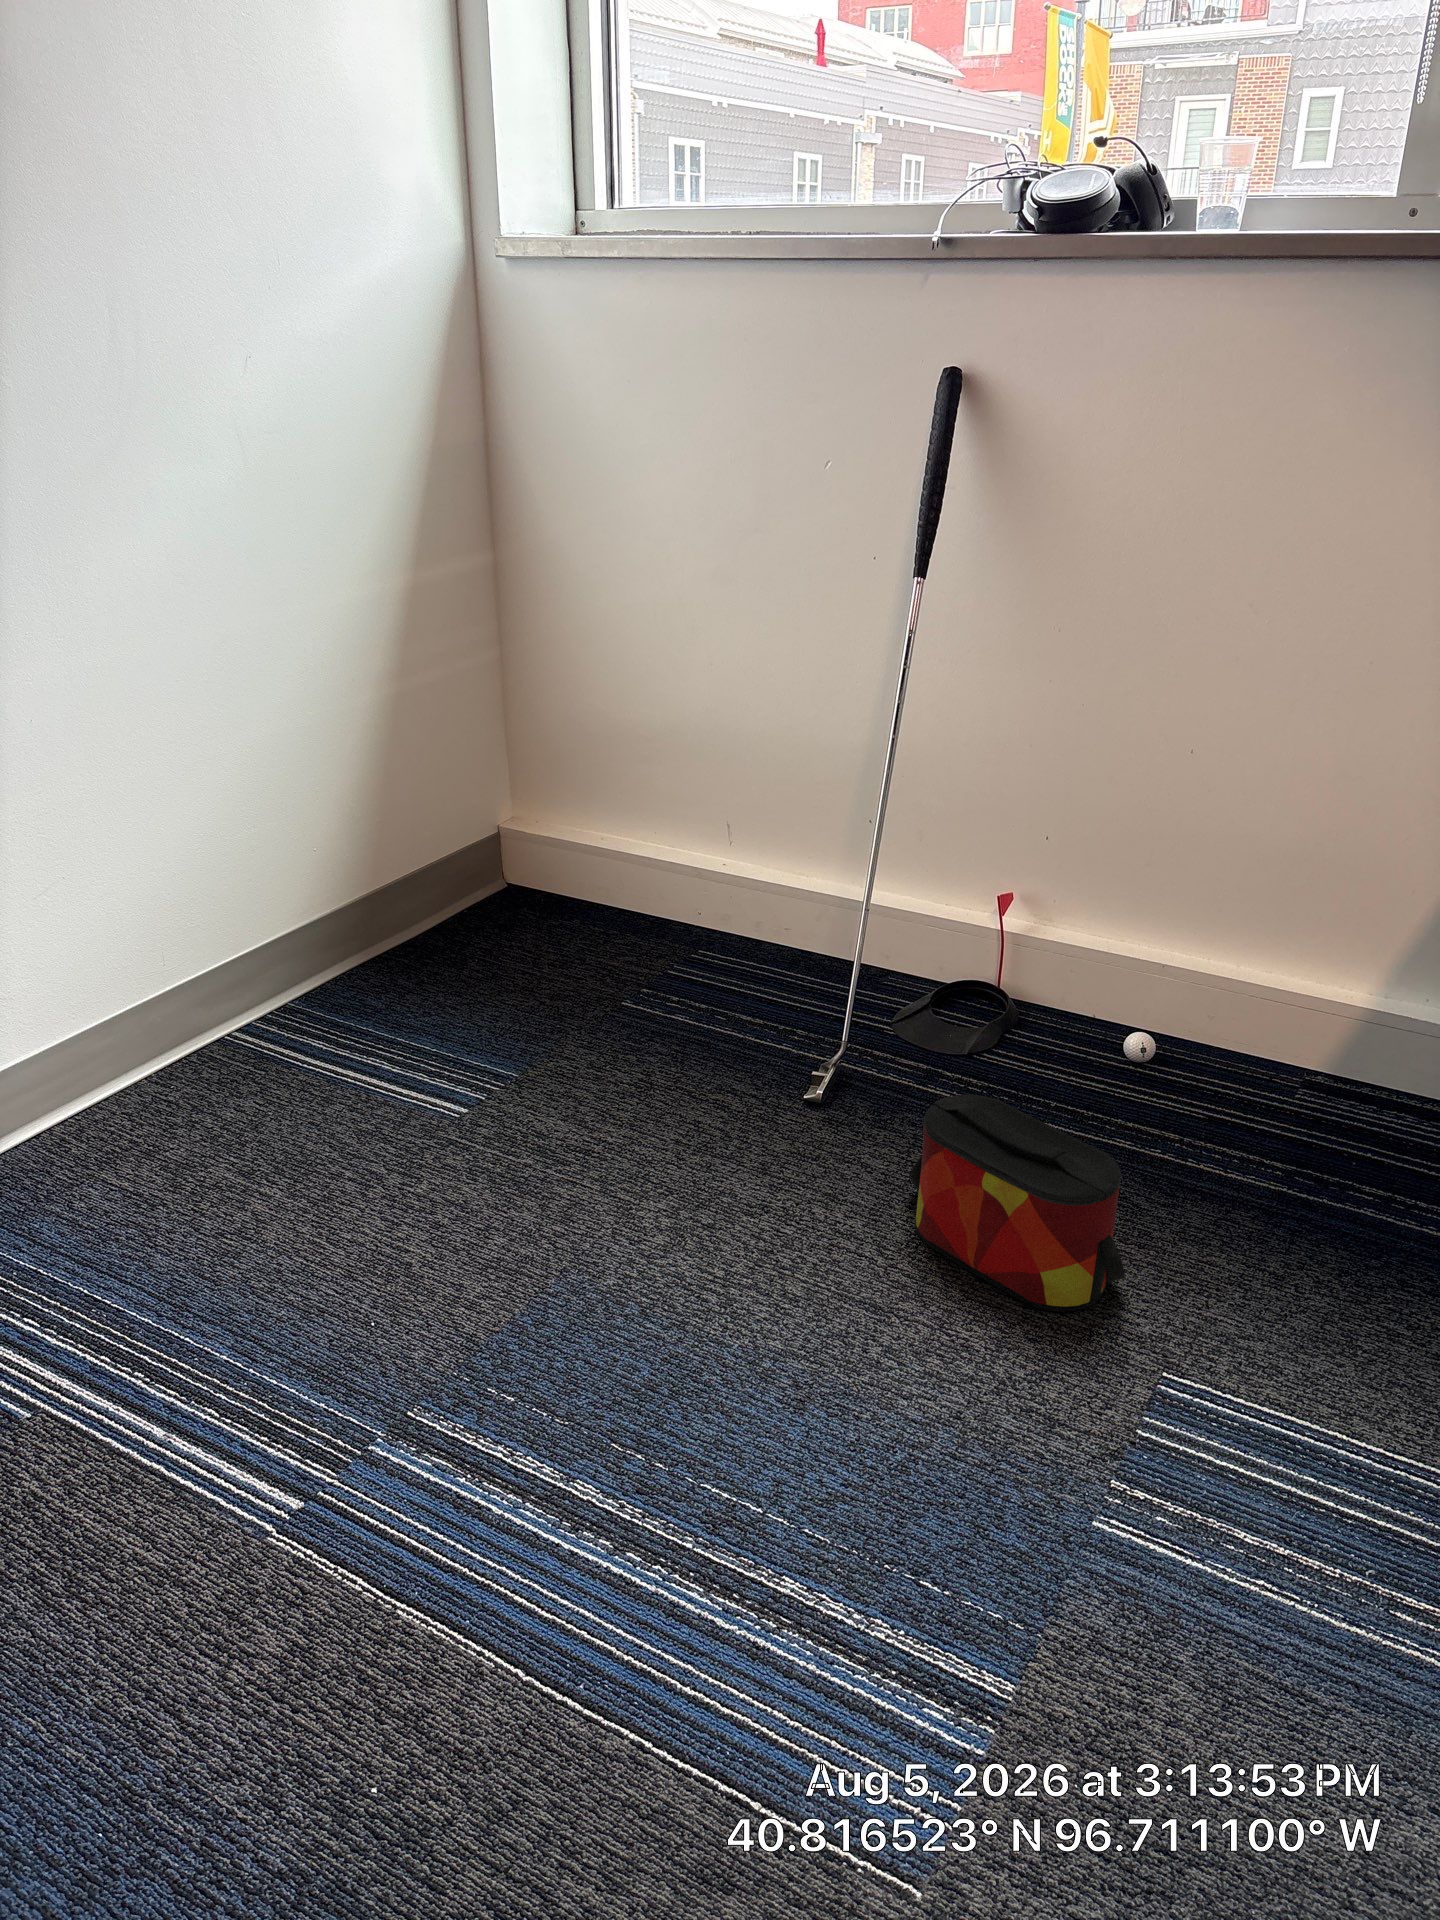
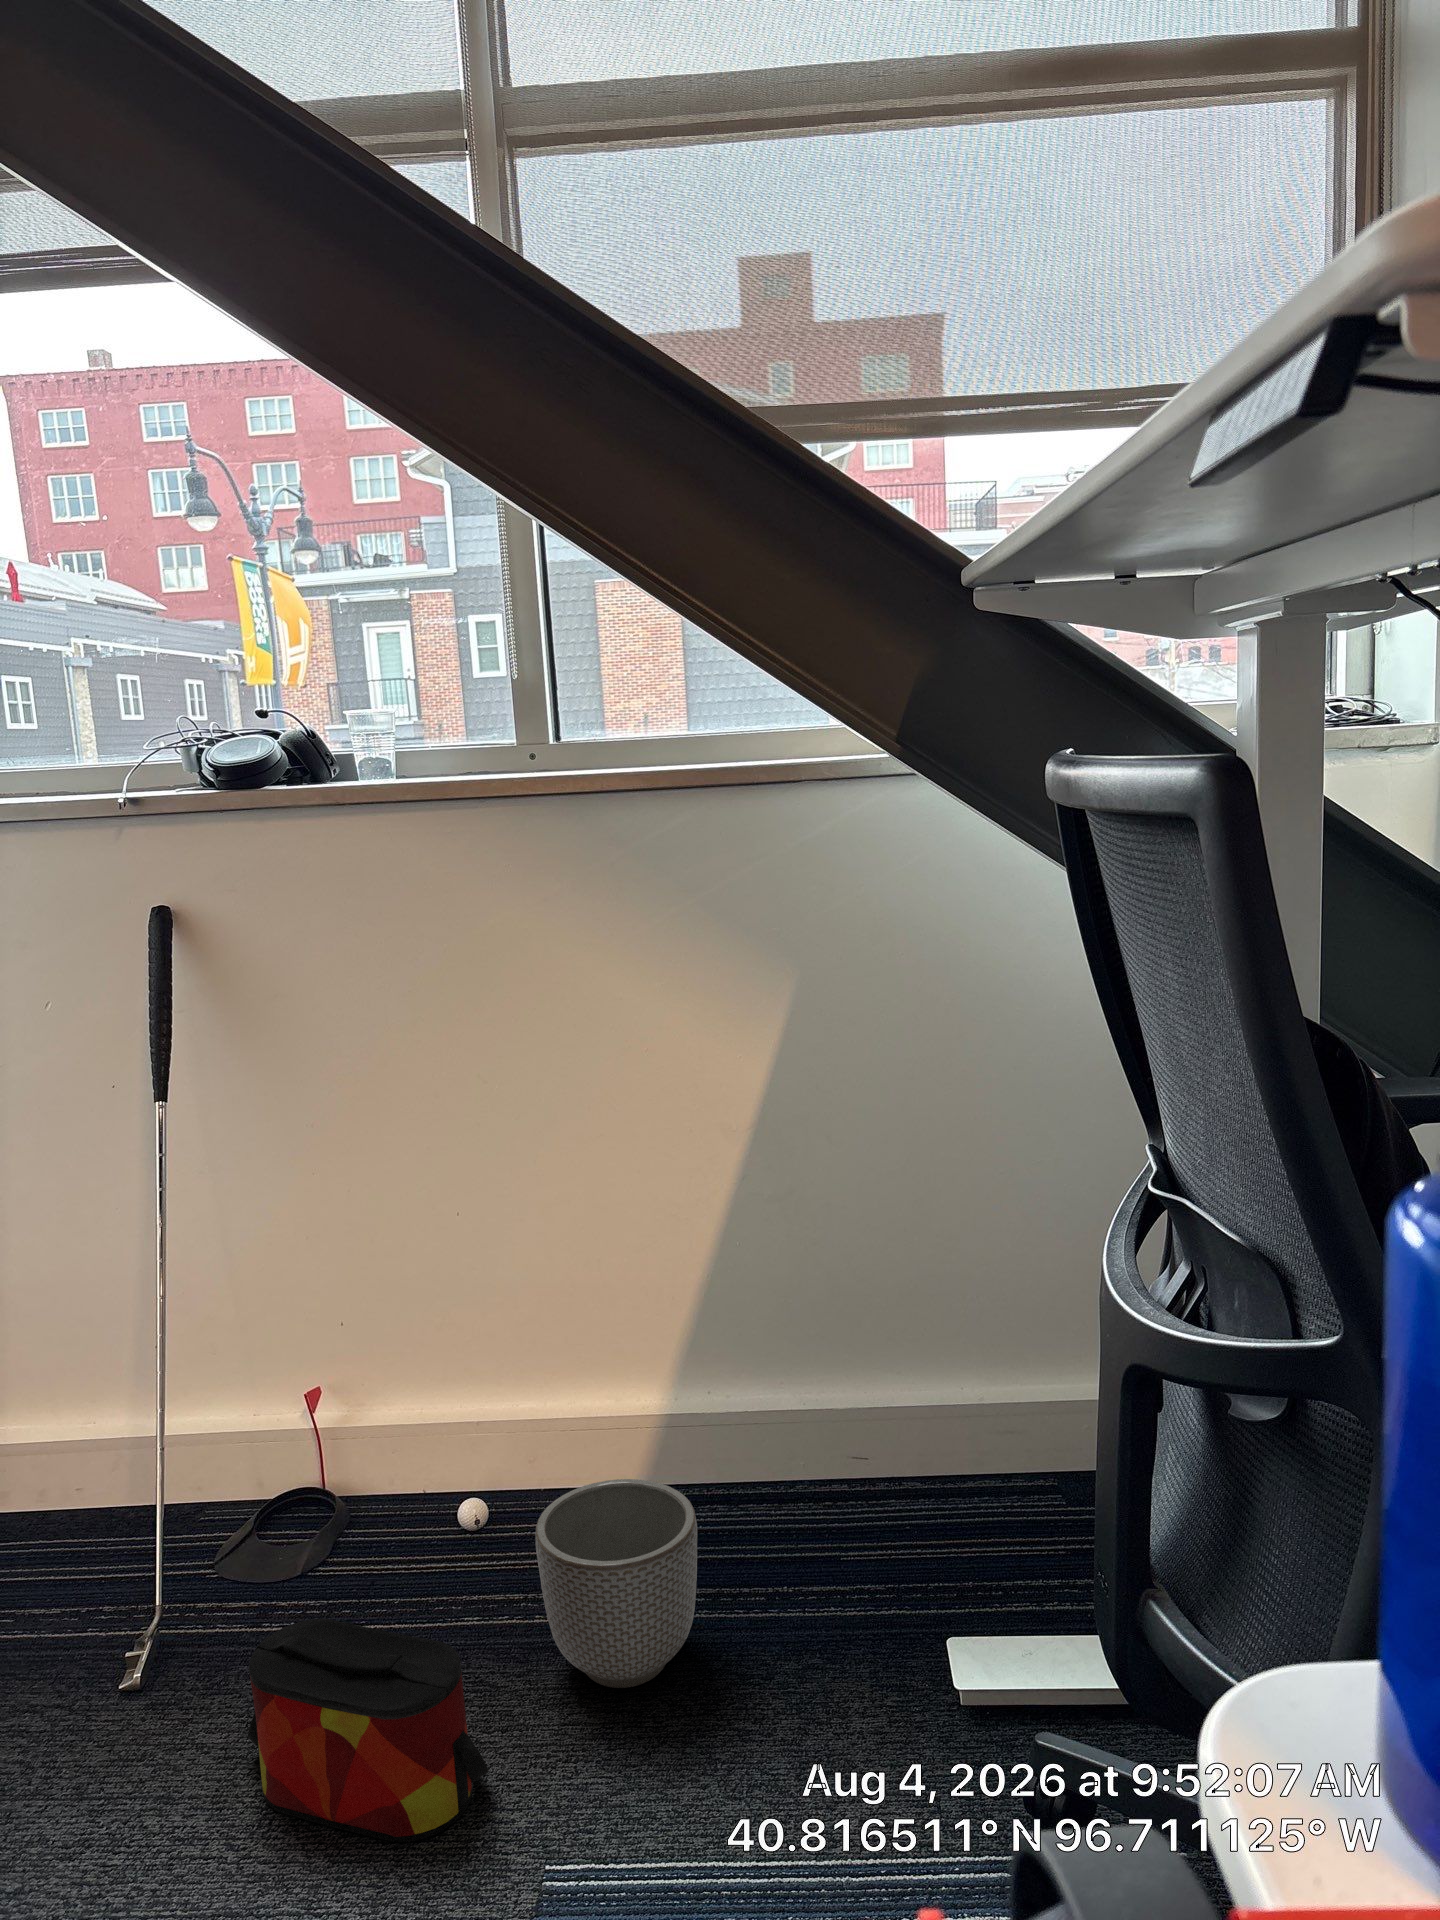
planter: none [1208,1056,1394,1256] -> present [536,1479,697,1688]

